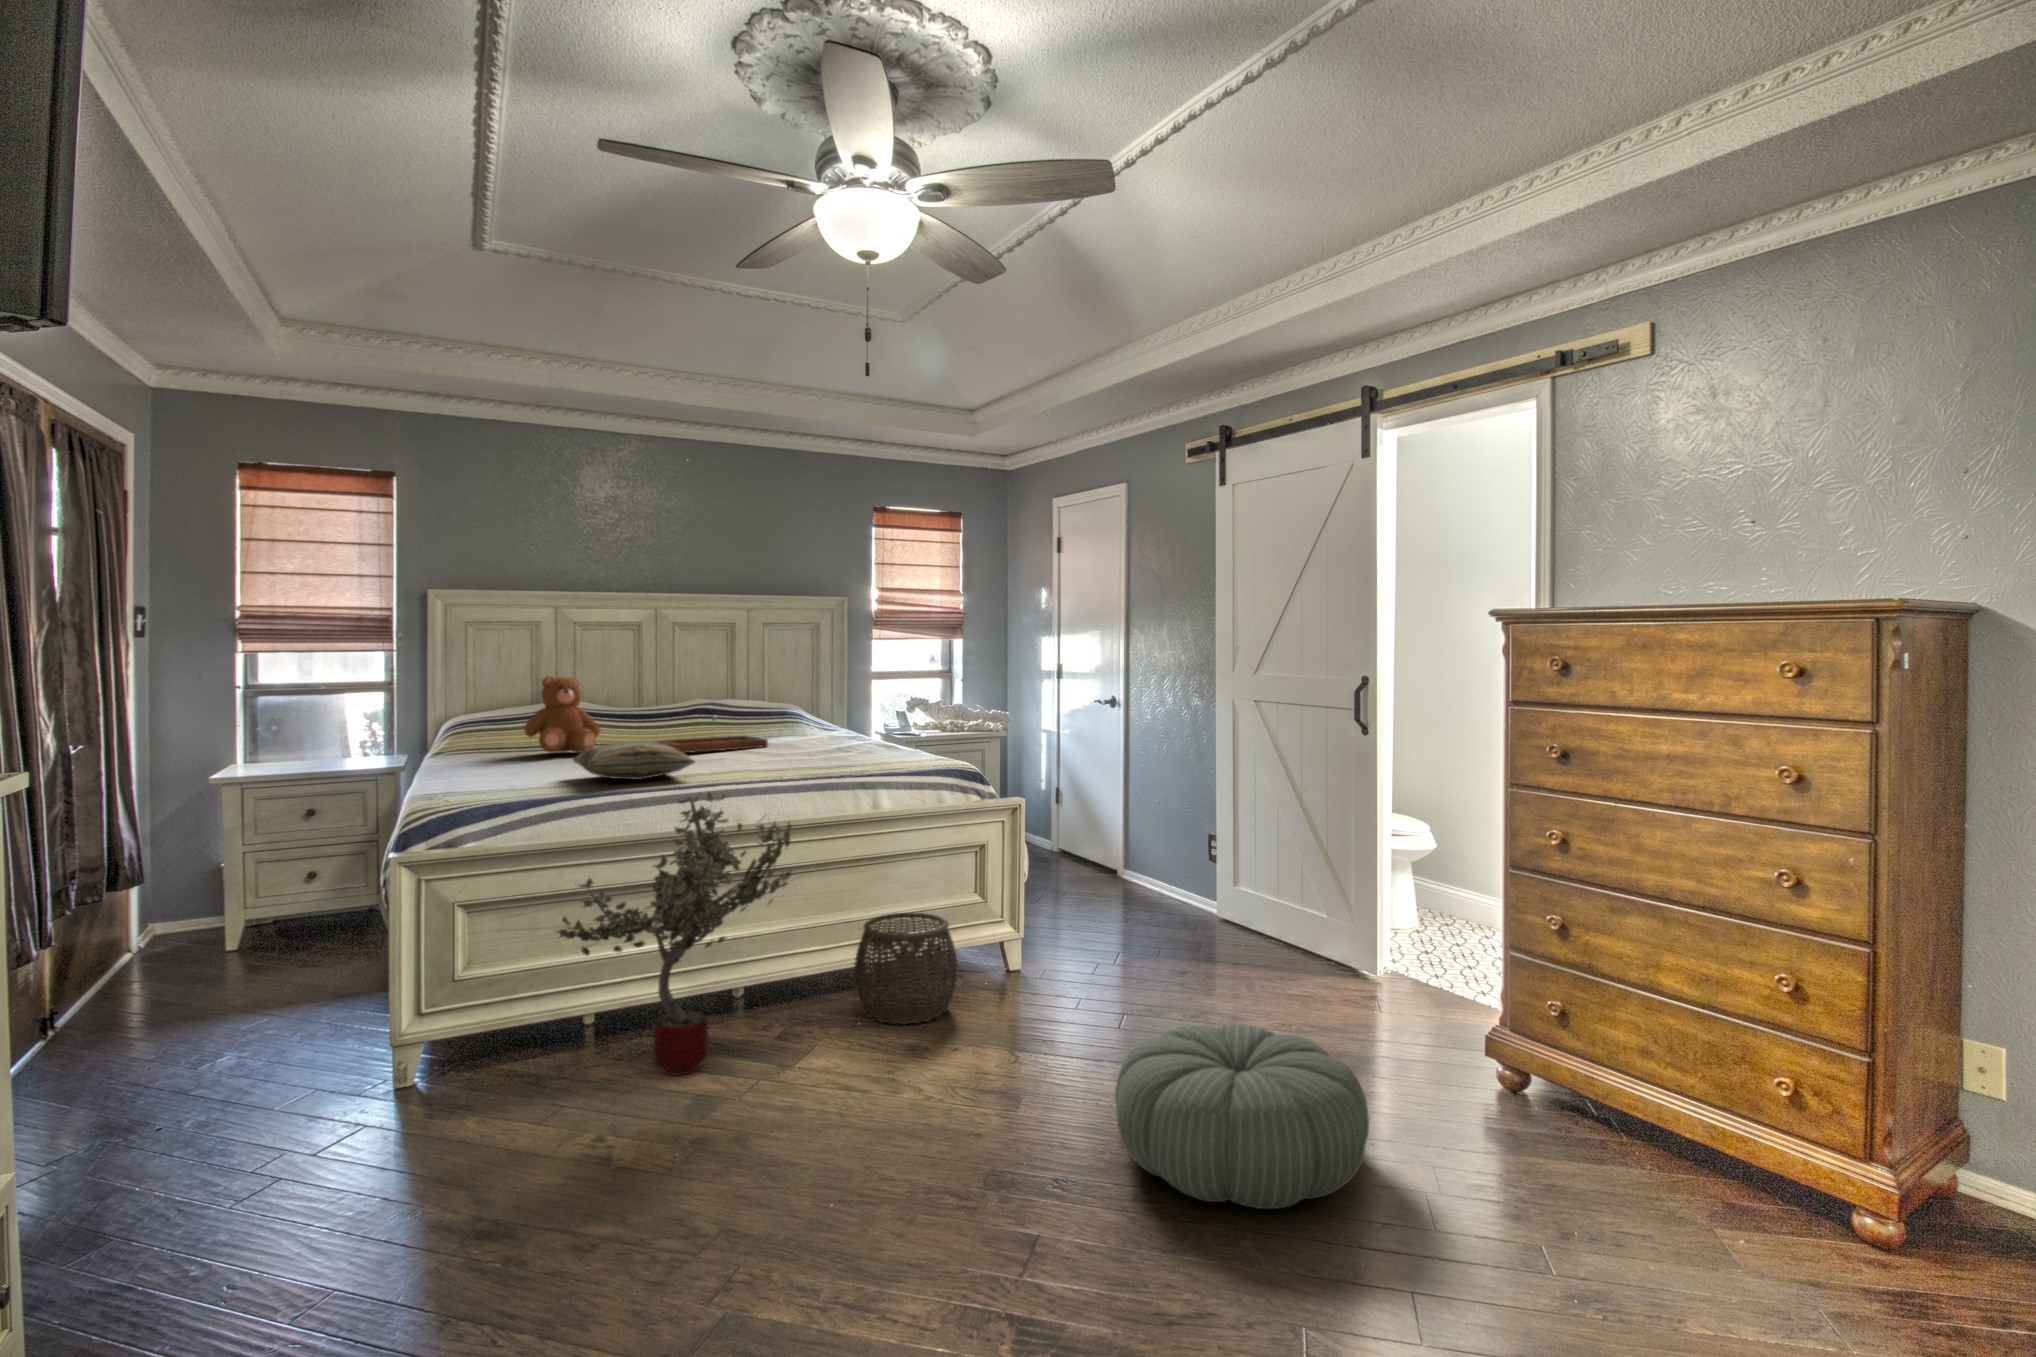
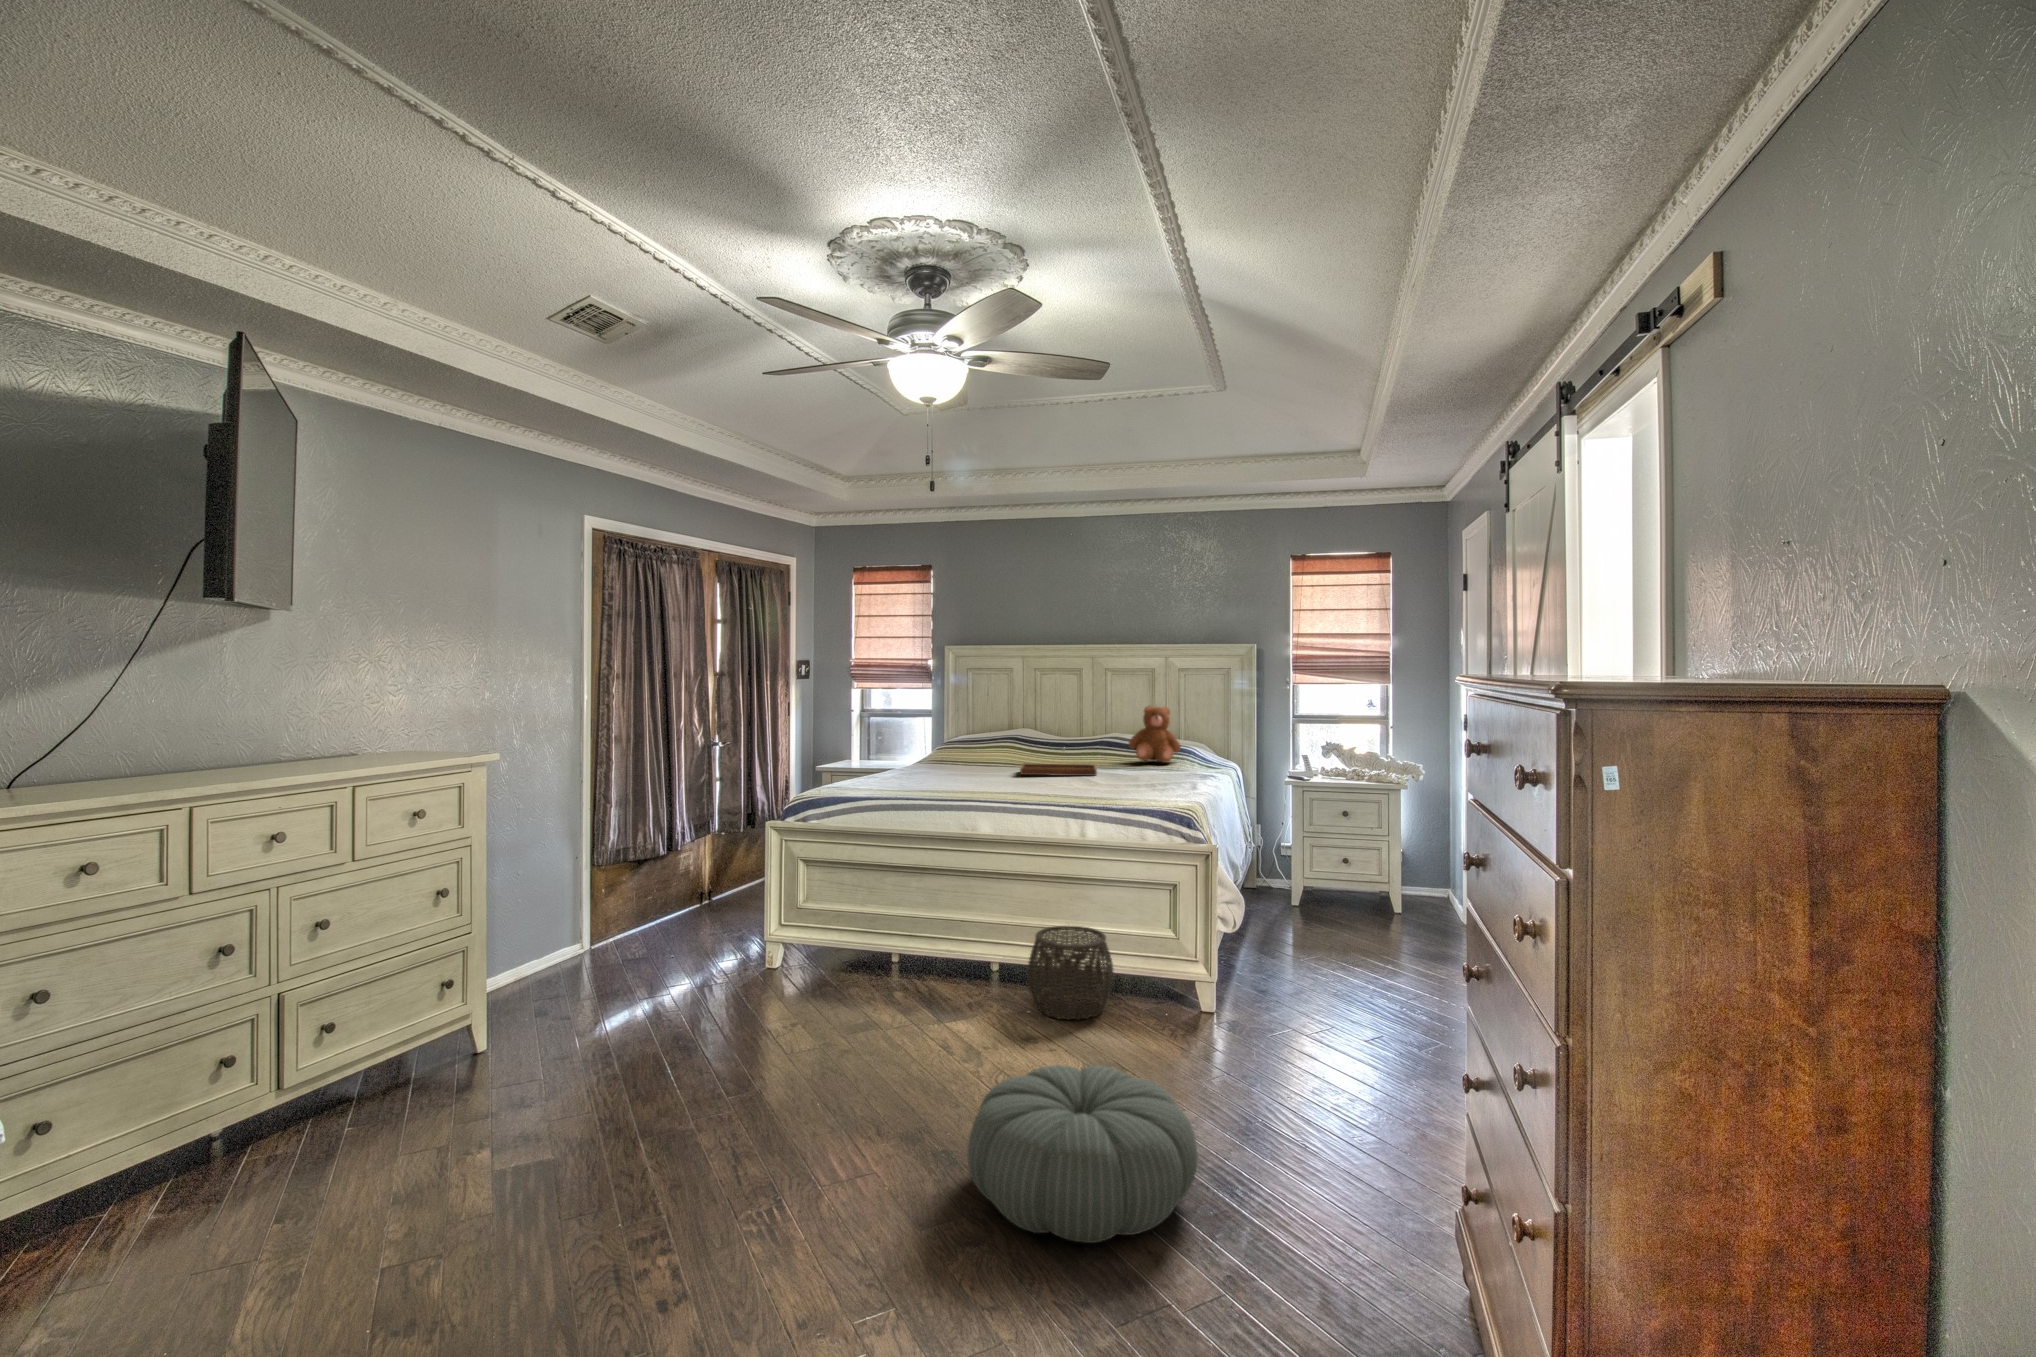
teddy bear: present [524,676,600,753] -> present [1129,706,1181,763]
pillow: present [573,741,695,779] -> none [901,764,984,792]
potted tree: present [558,792,791,1075] -> none [818,805,963,1003]

